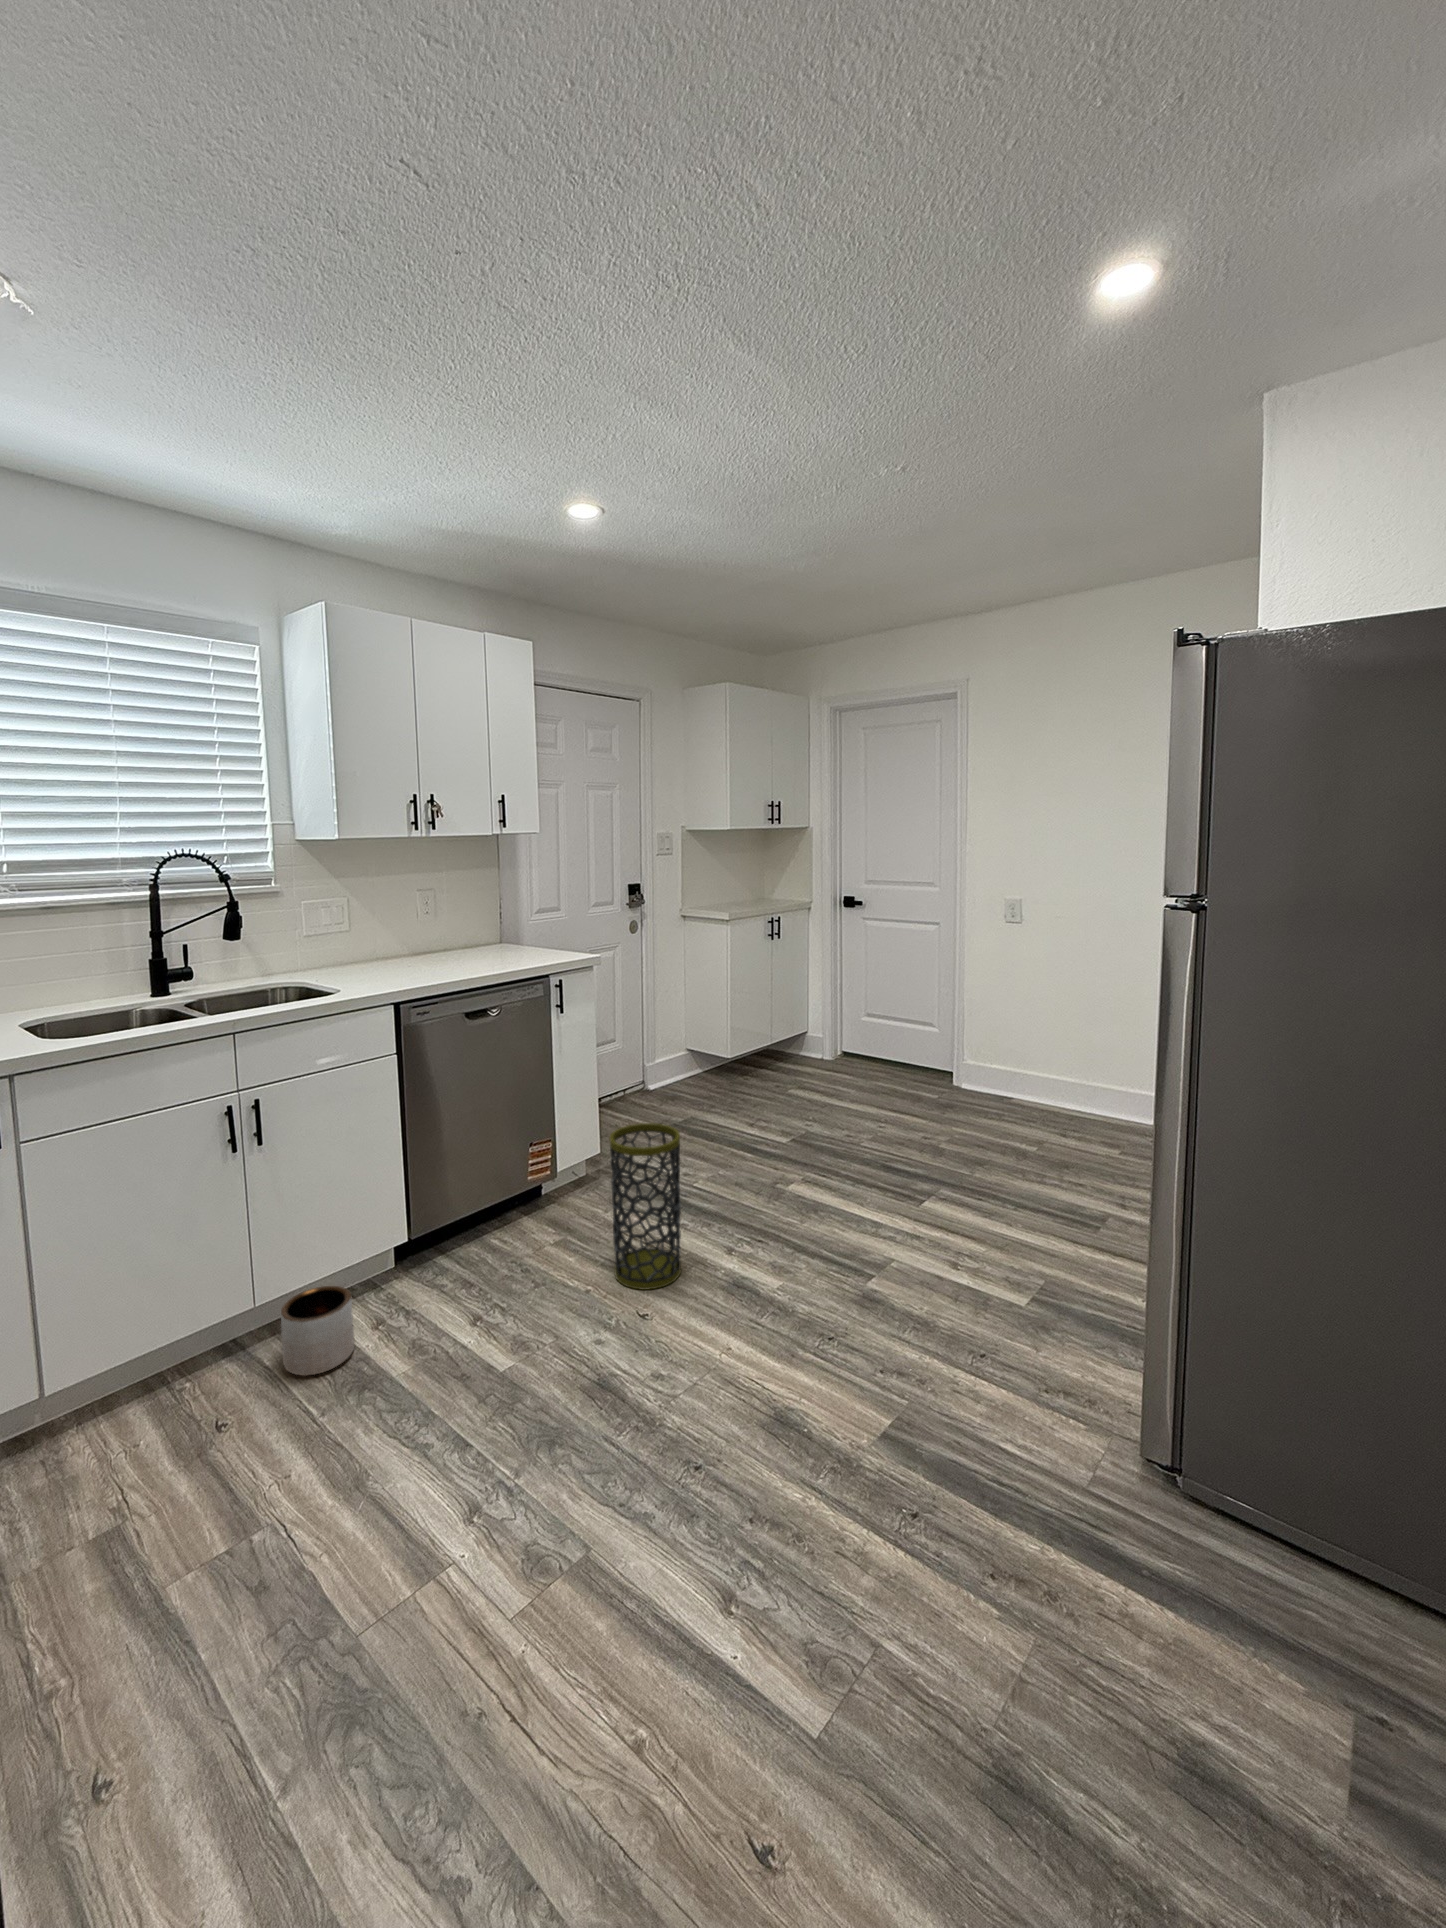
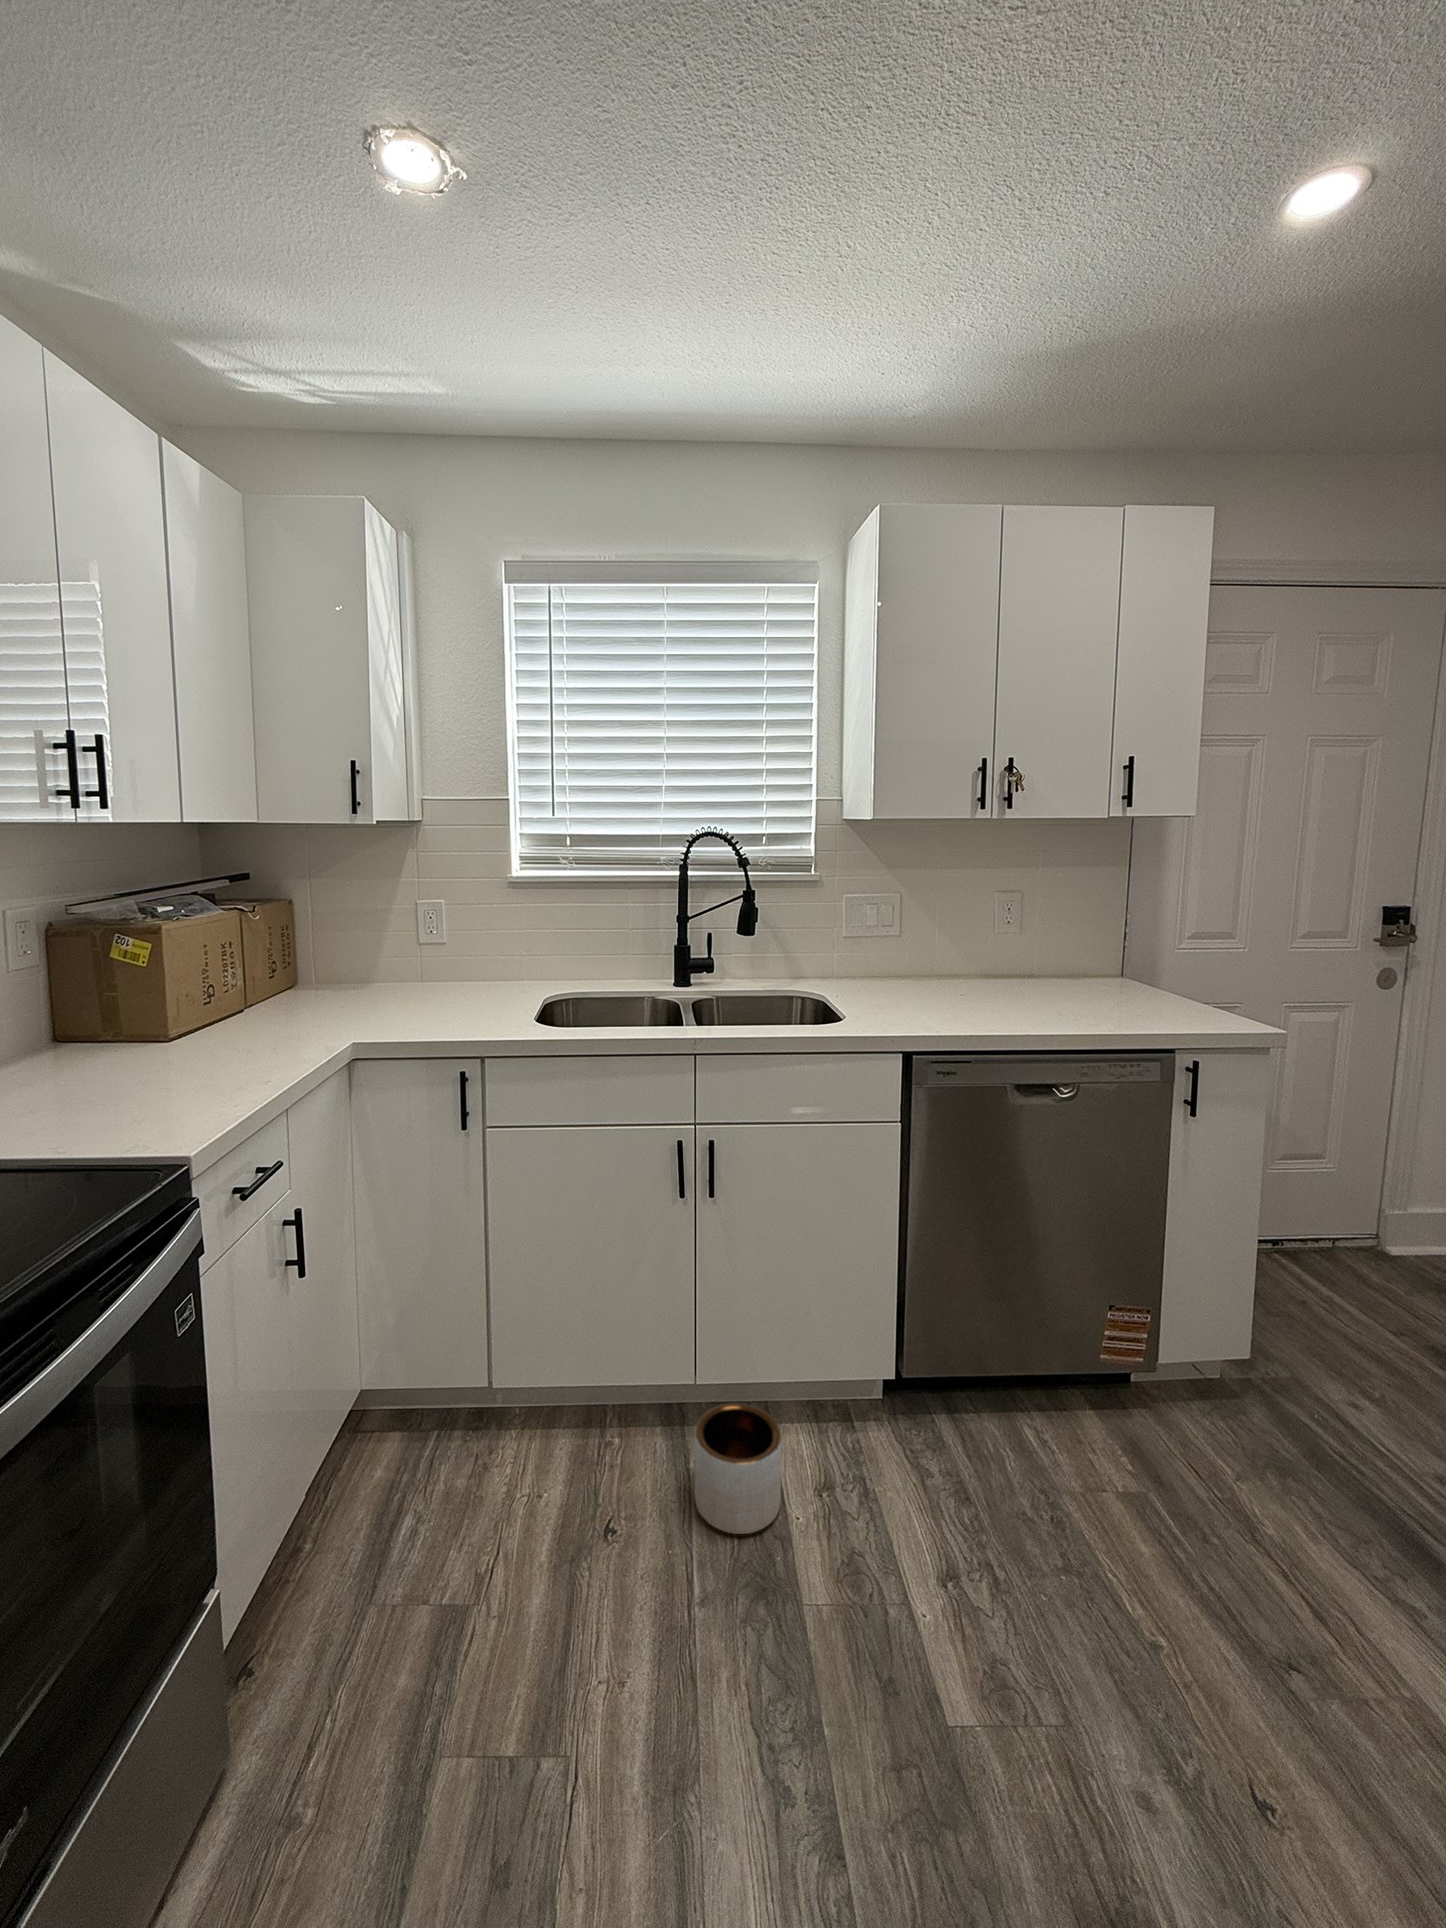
trash can: present [610,1123,681,1290] -> none [1217,1372,1406,1743]

